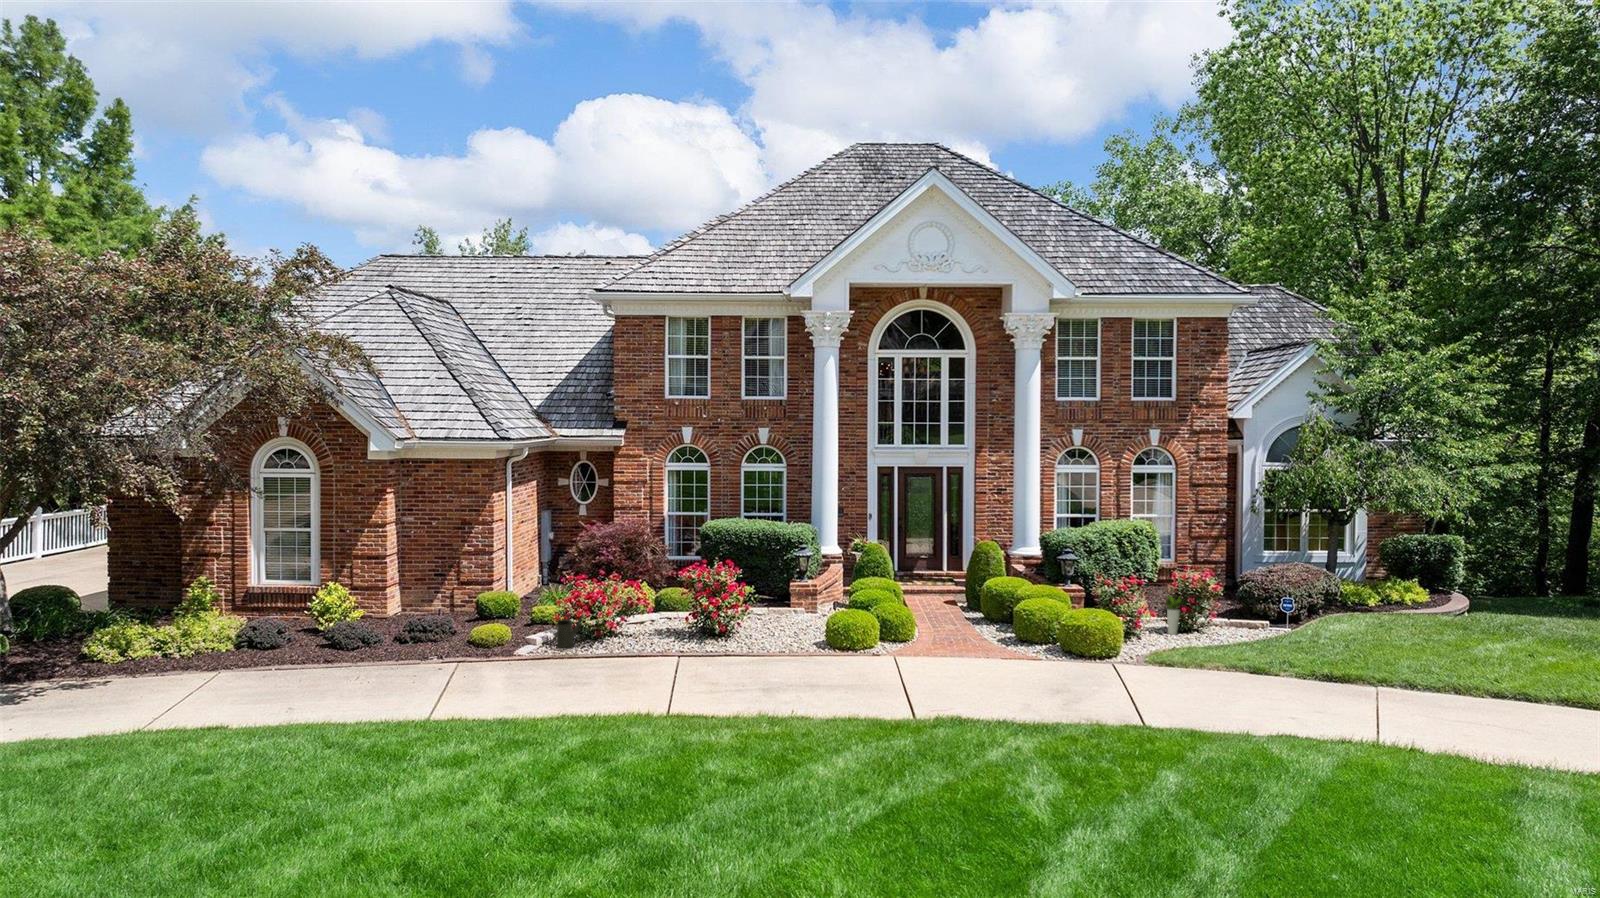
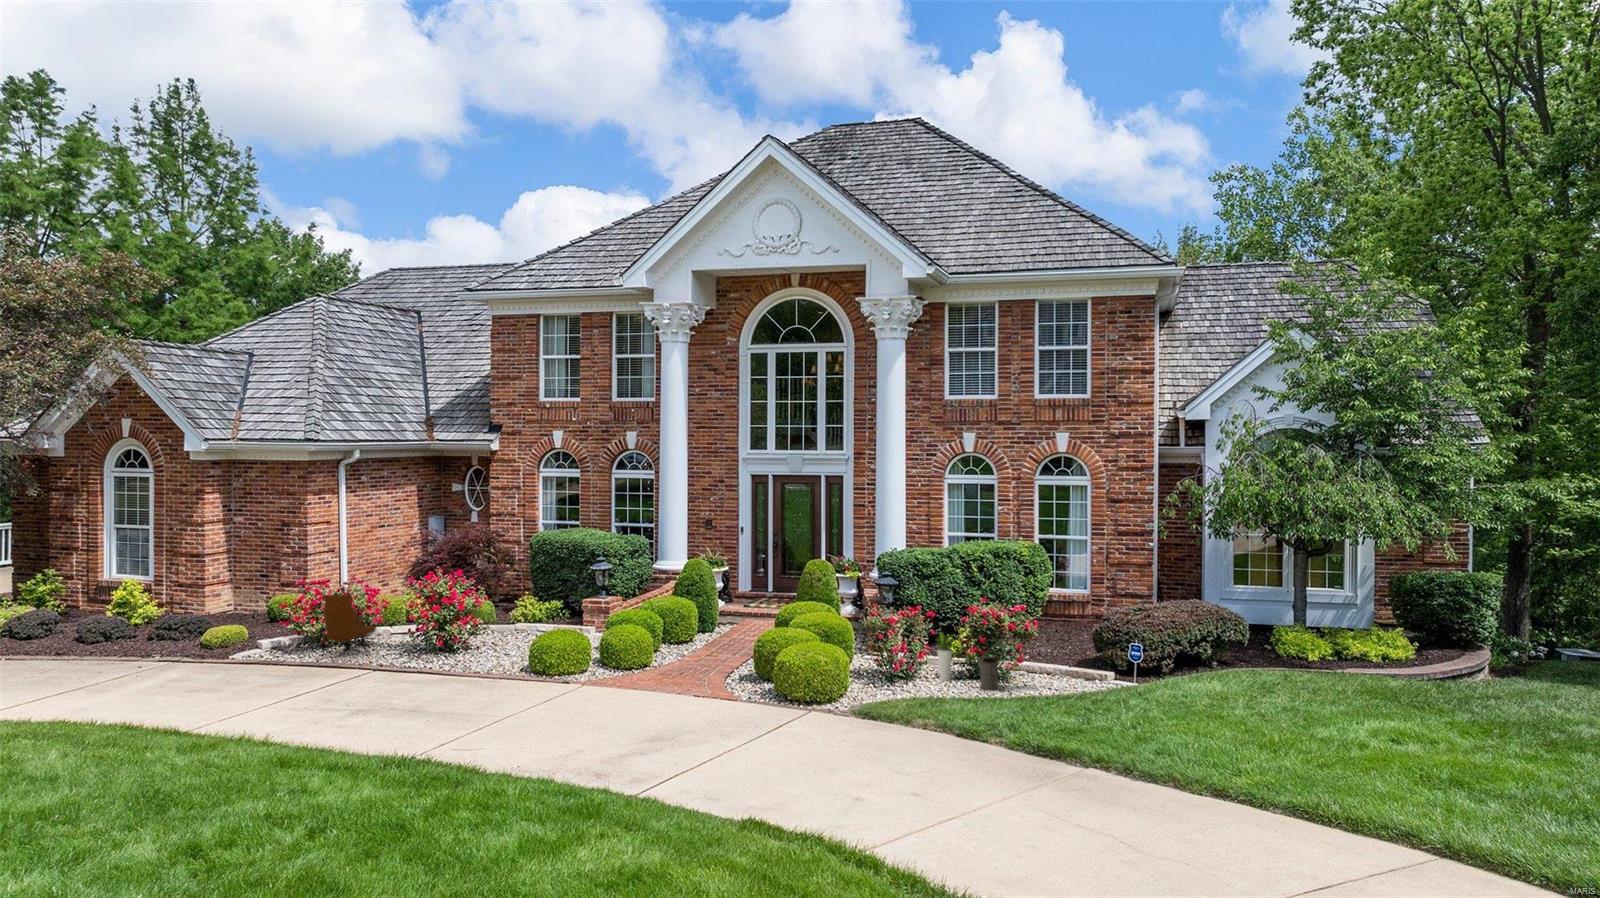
lounge chair: none [617,586,656,649] -> present [323,594,376,656]
watering can: present [555,614,584,650] -> present [978,653,999,691]

